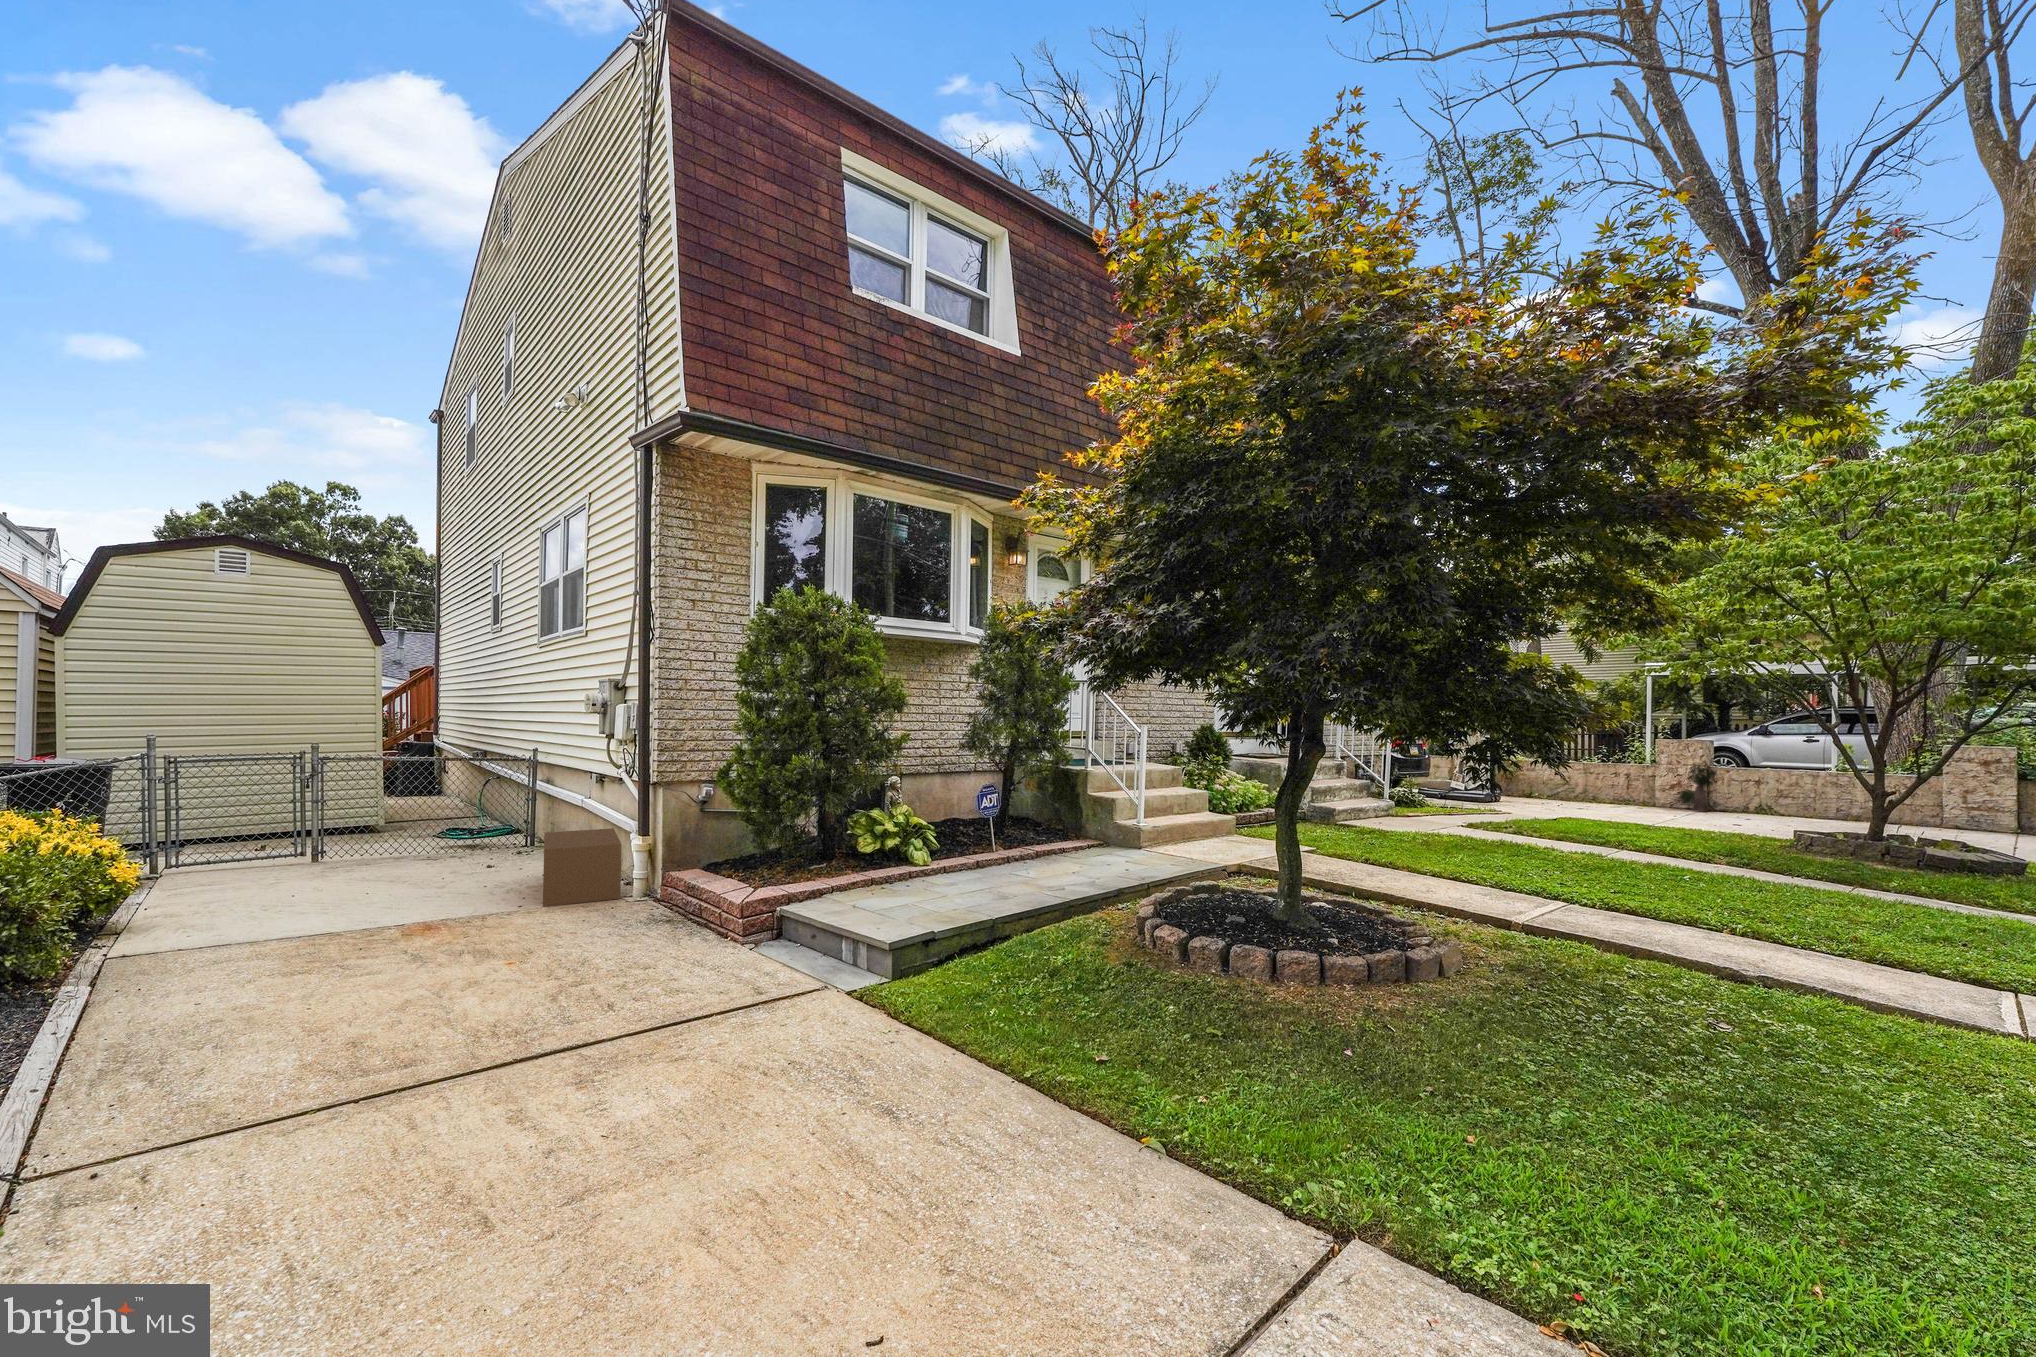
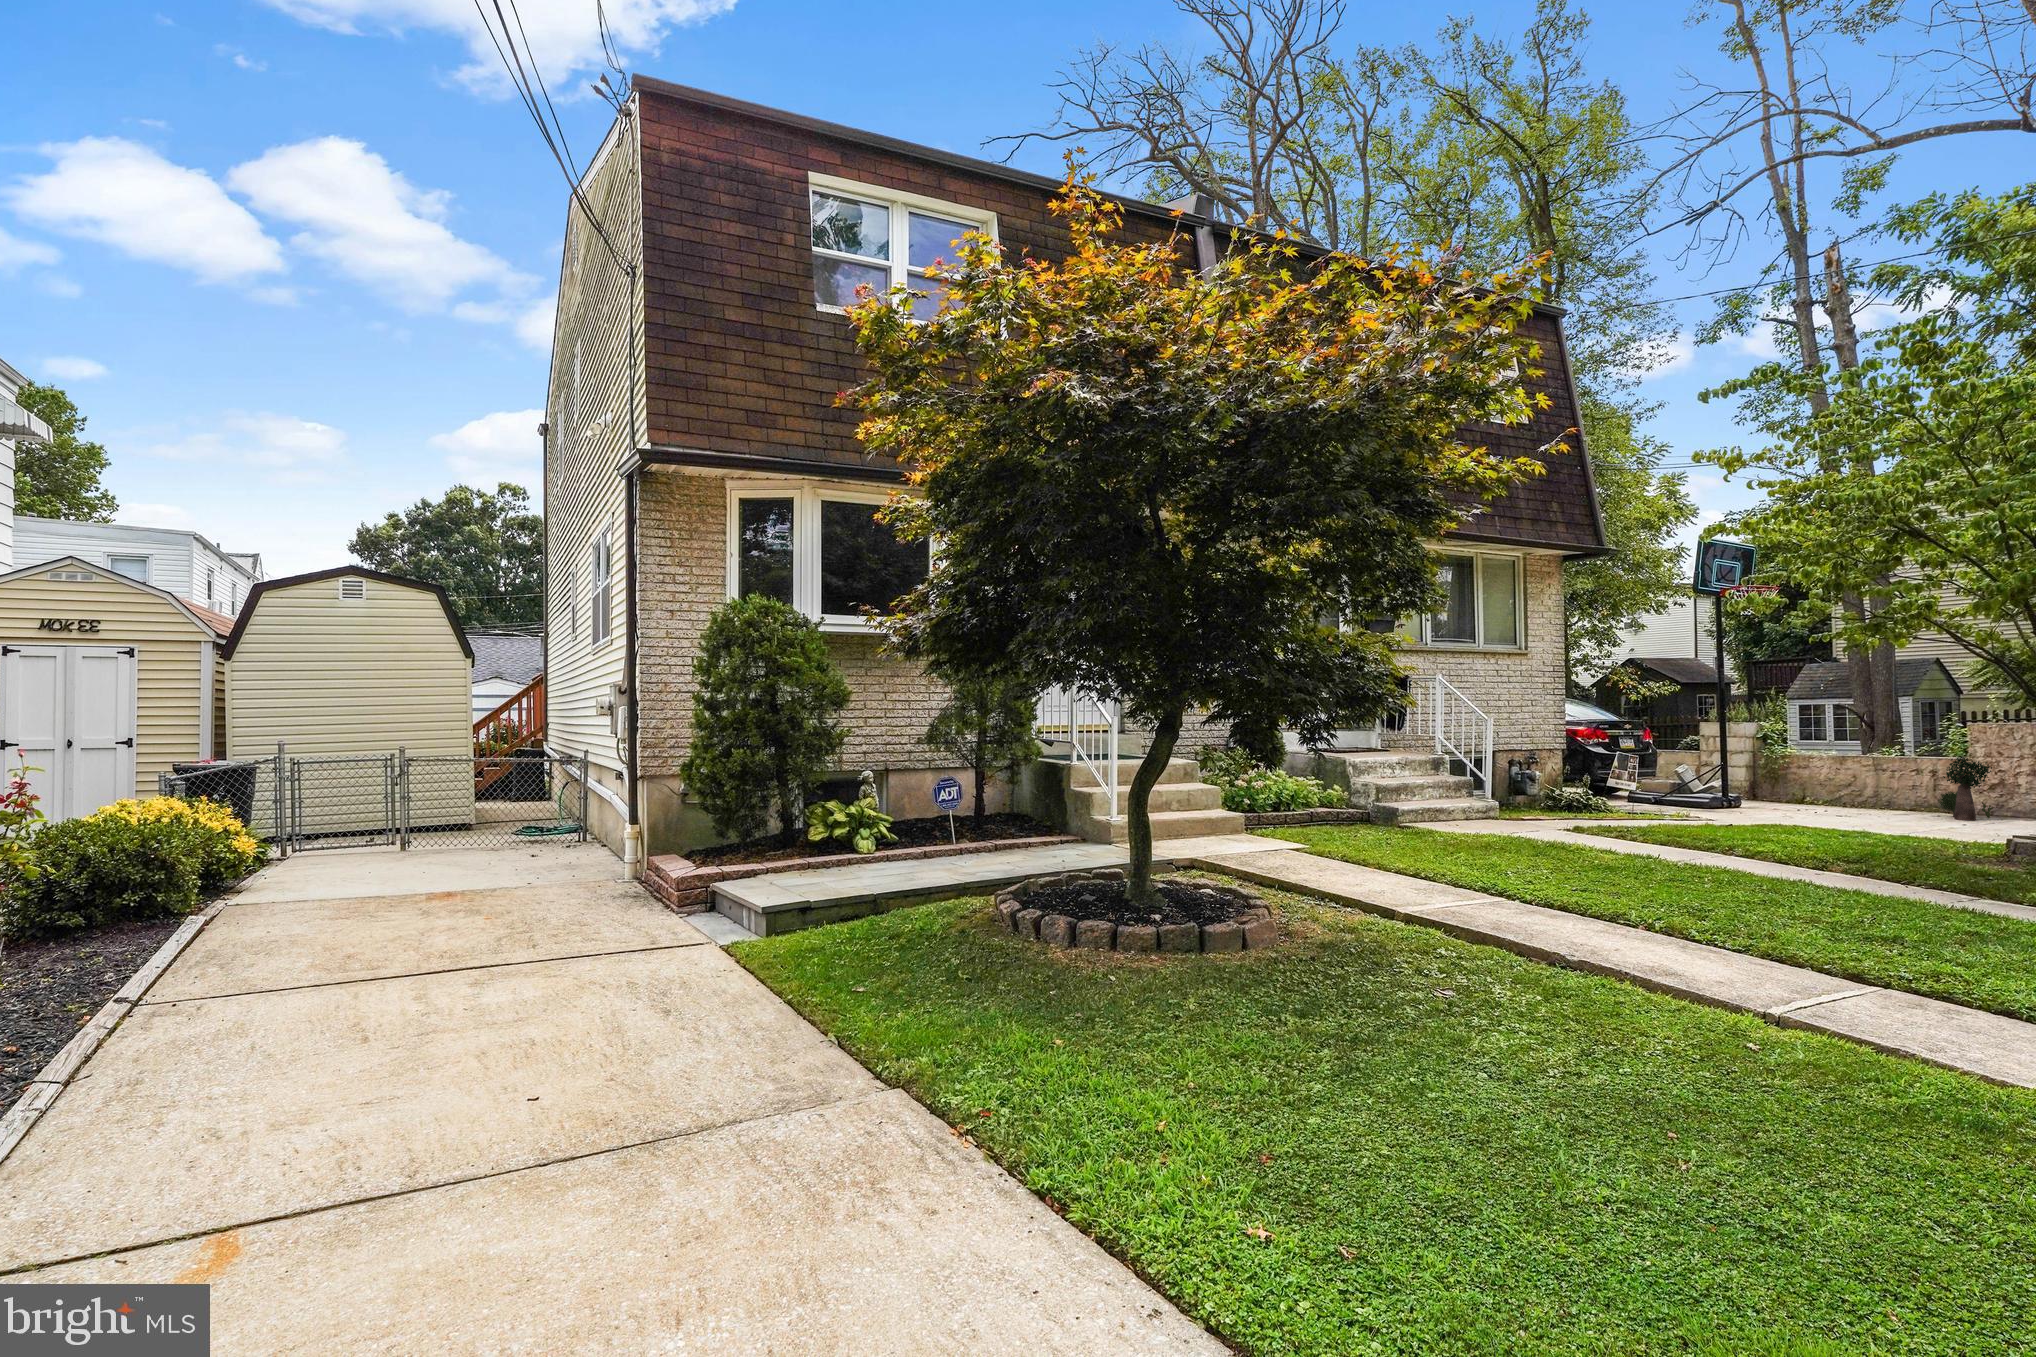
cardboard box: present [543,828,621,906] -> none [547,820,622,884]

